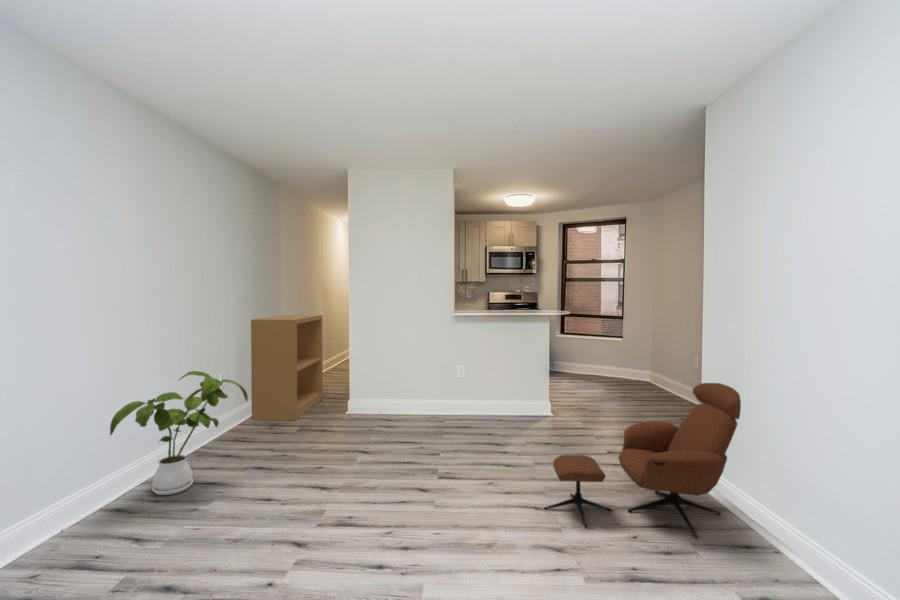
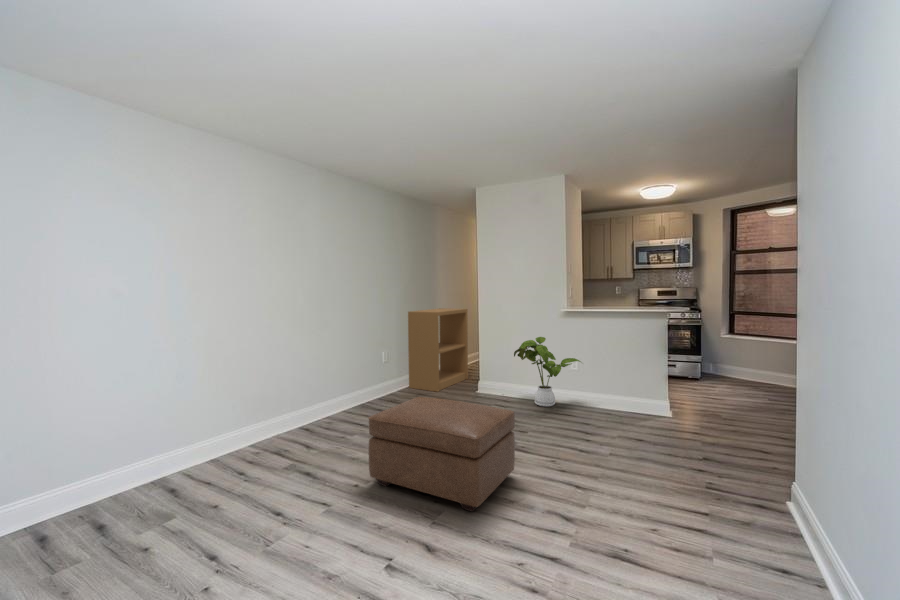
house plant: present [110,371,248,495] -> present [514,337,581,407]
lounge chair: present [545,383,741,538] -> none [585,390,796,547]
ottoman: none [289,432,469,571] -> present [369,397,515,512]

